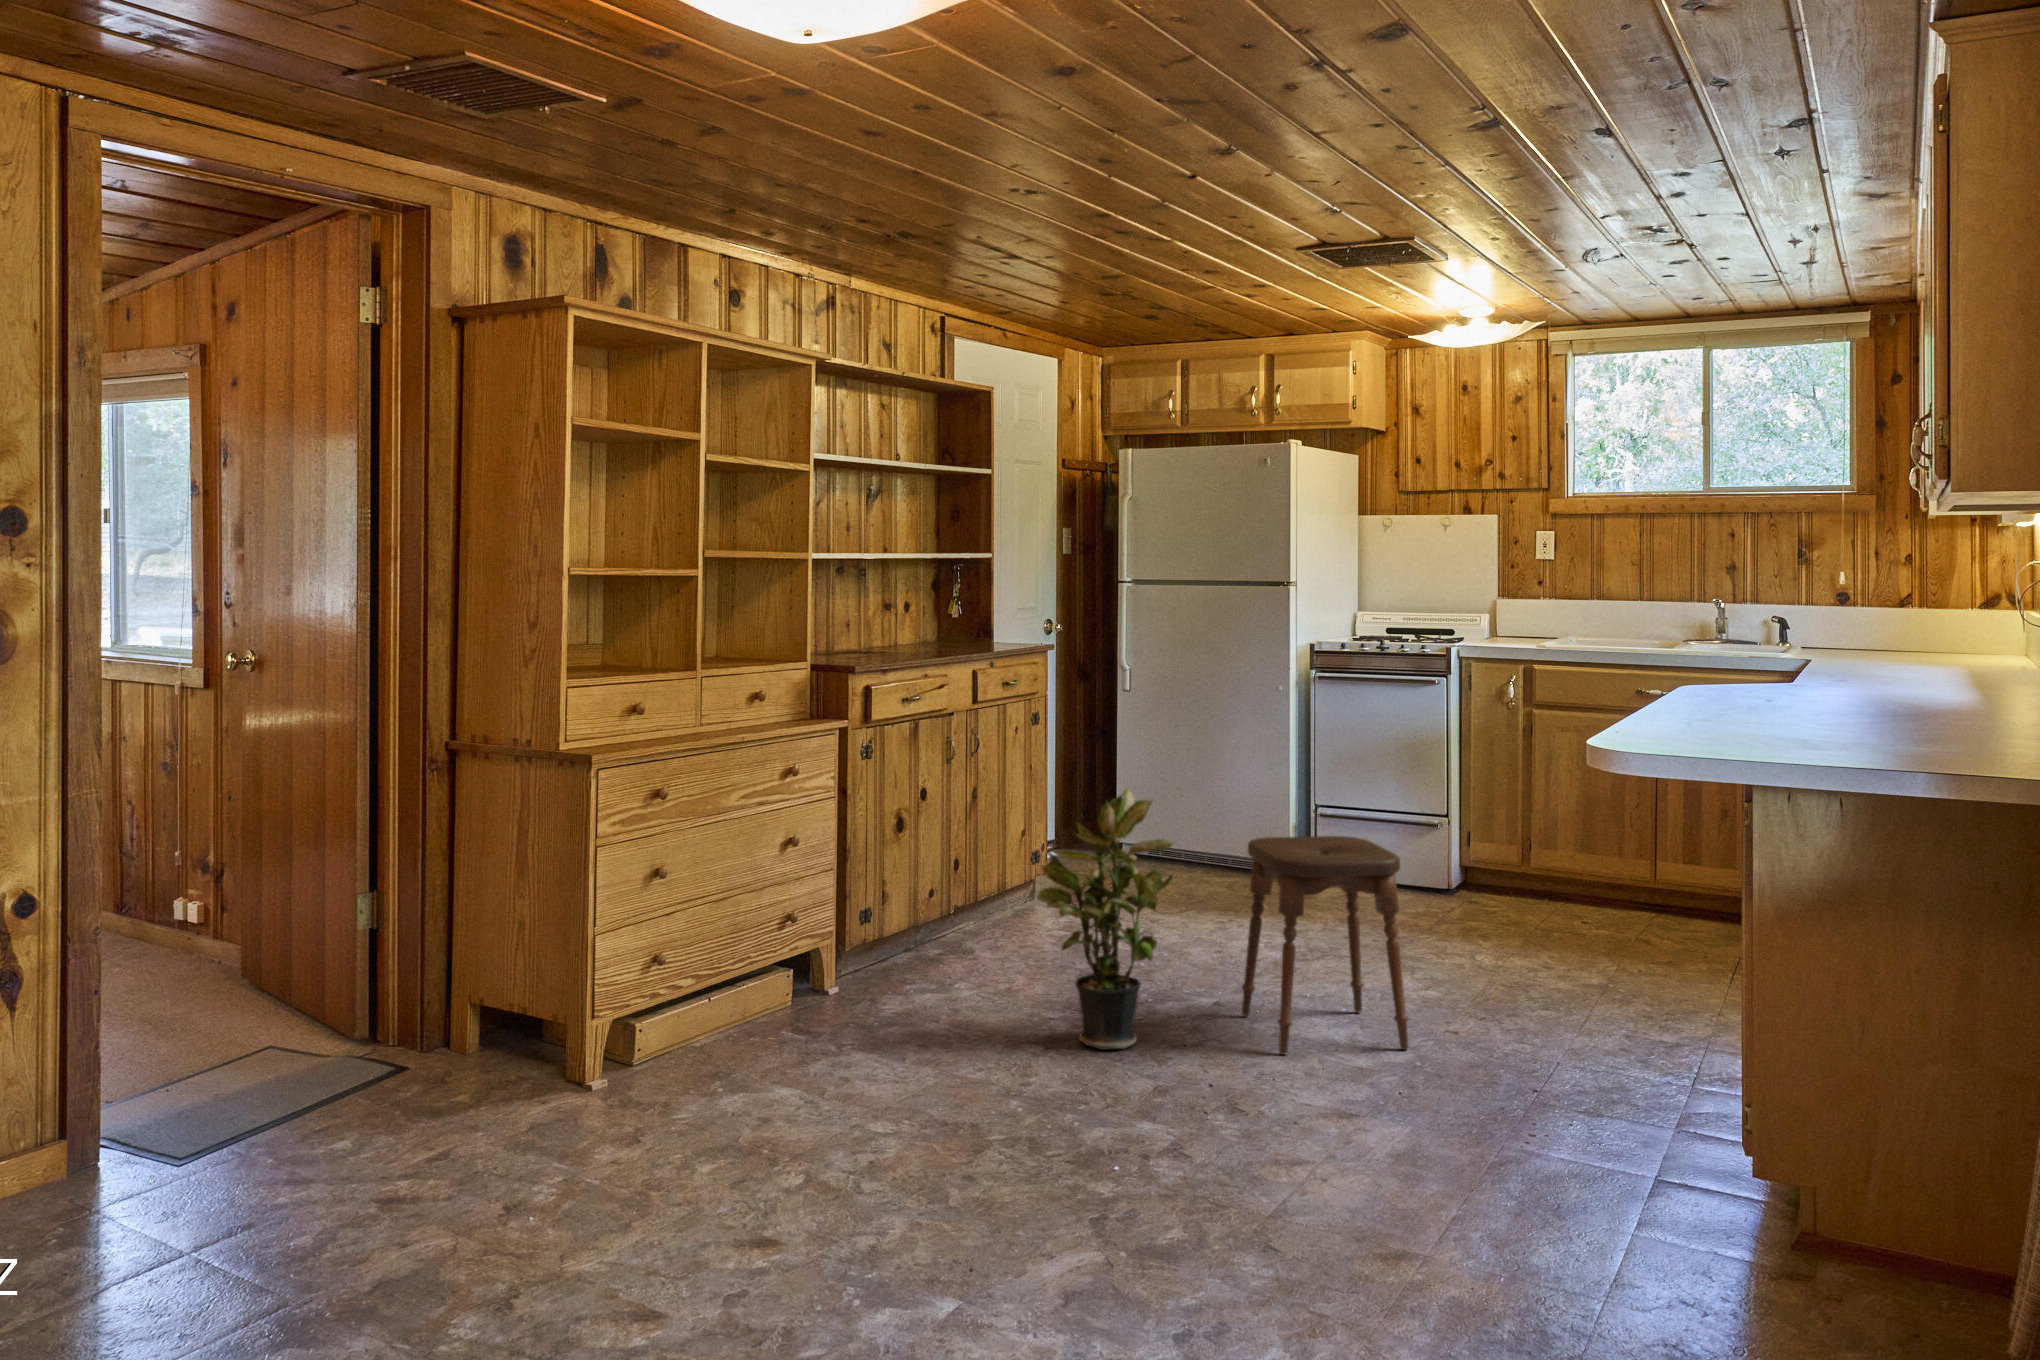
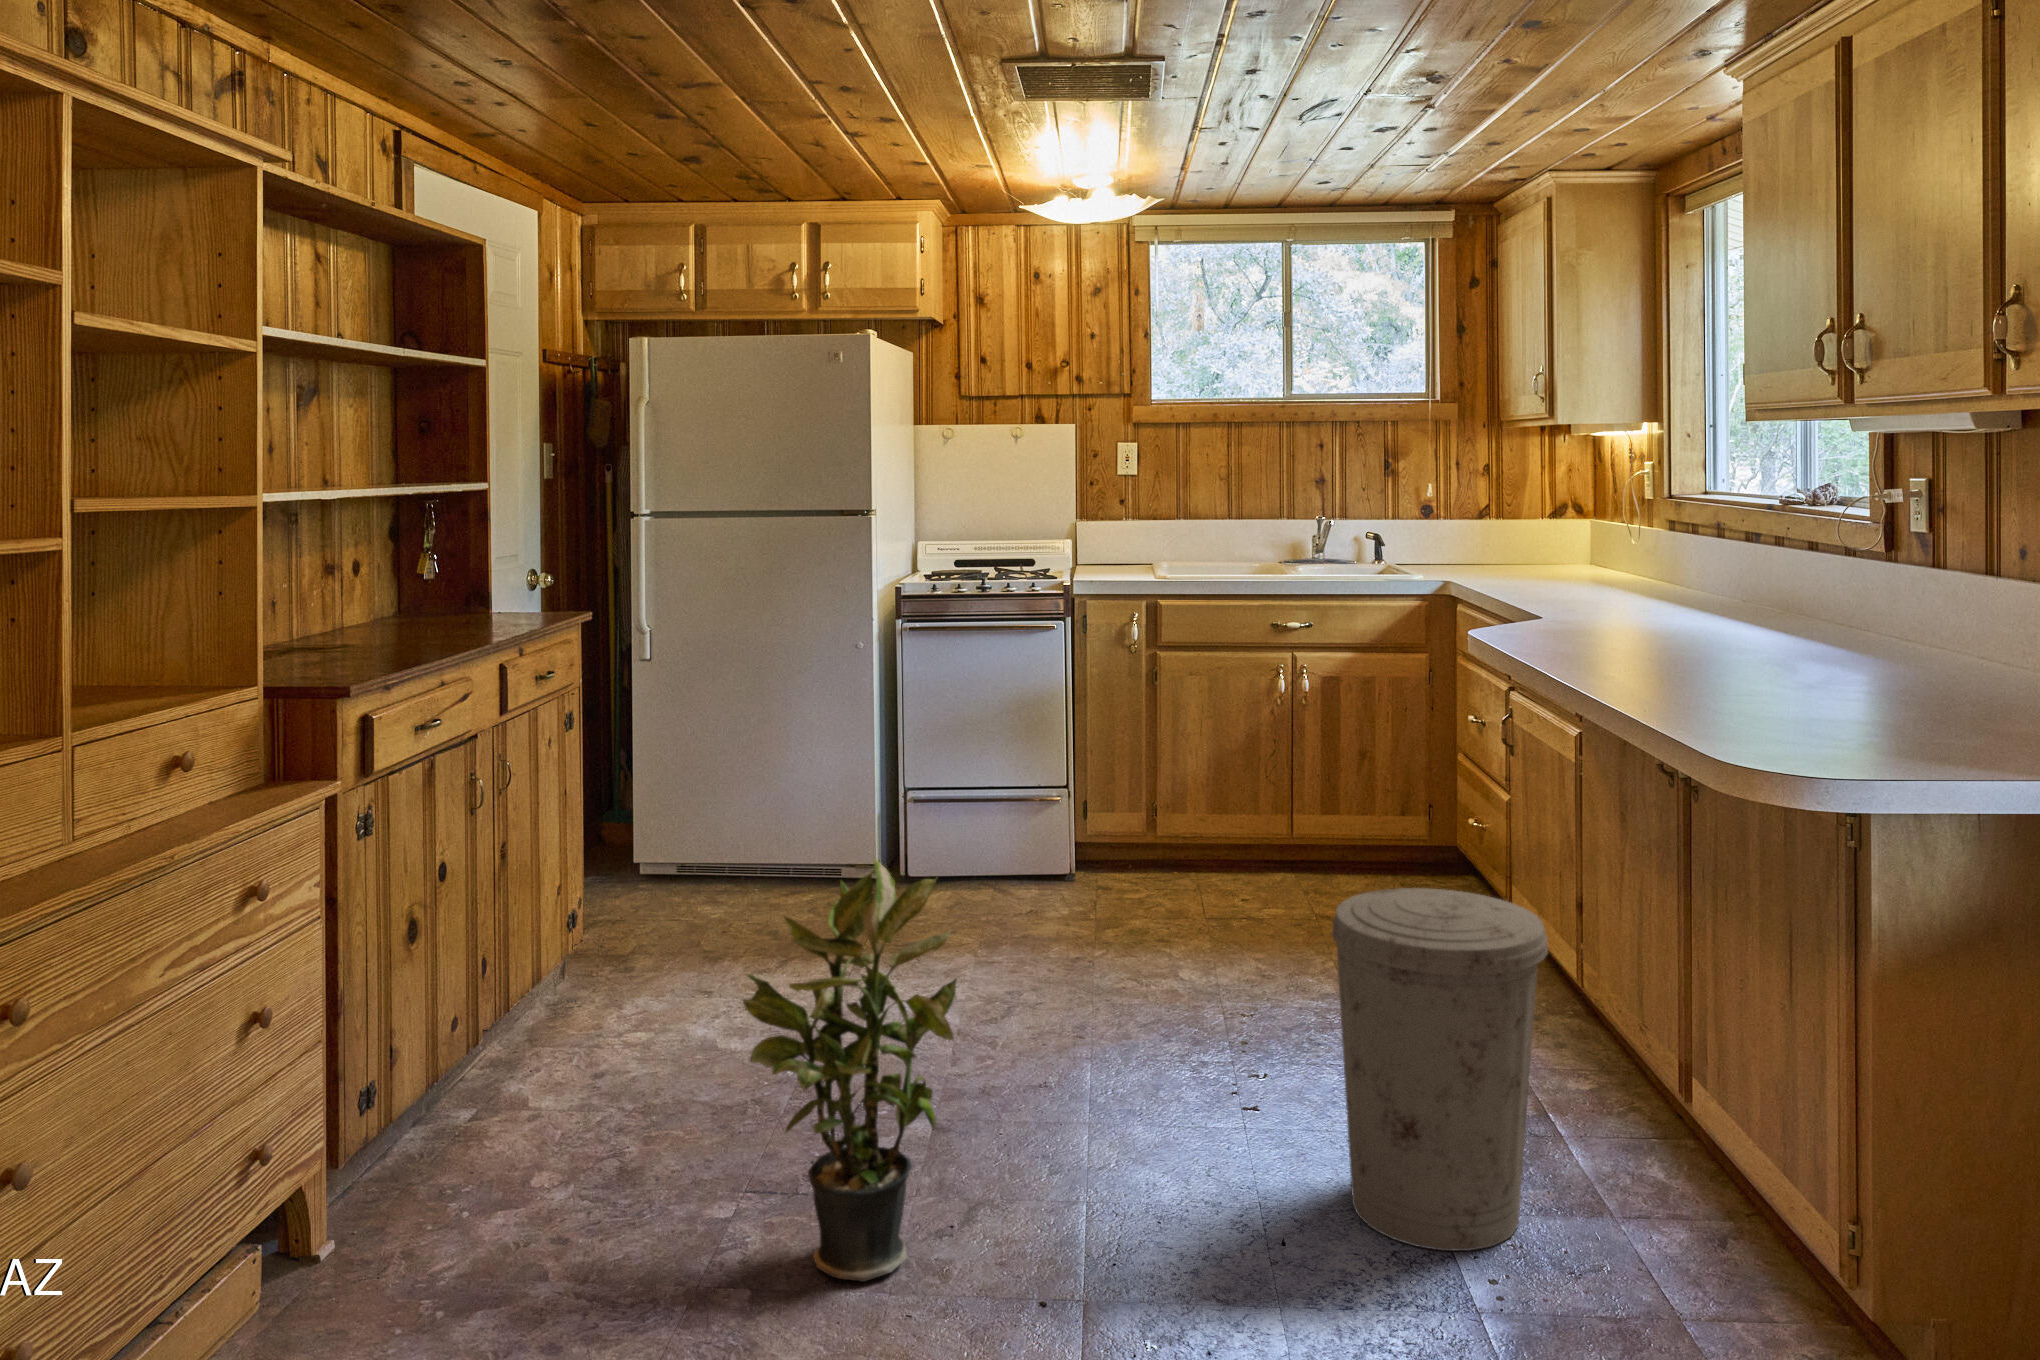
stool: present [1242,836,1409,1054] -> none [1004,874,1256,1221]
trash can: none [1438,854,1598,1108] -> present [1332,888,1548,1251]

